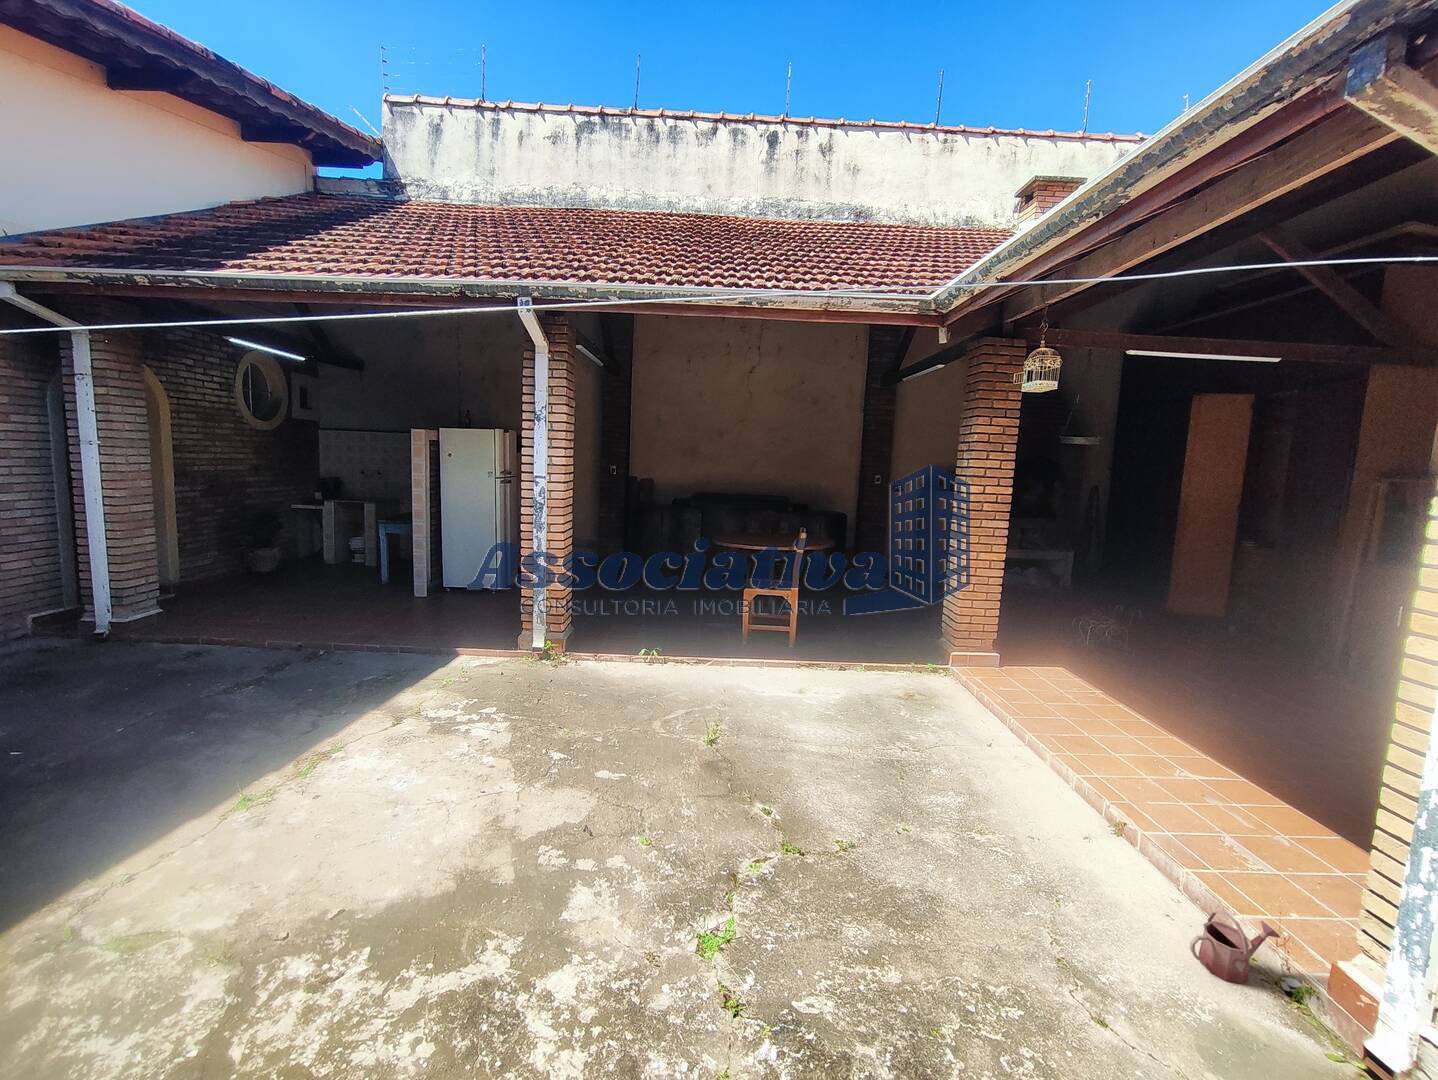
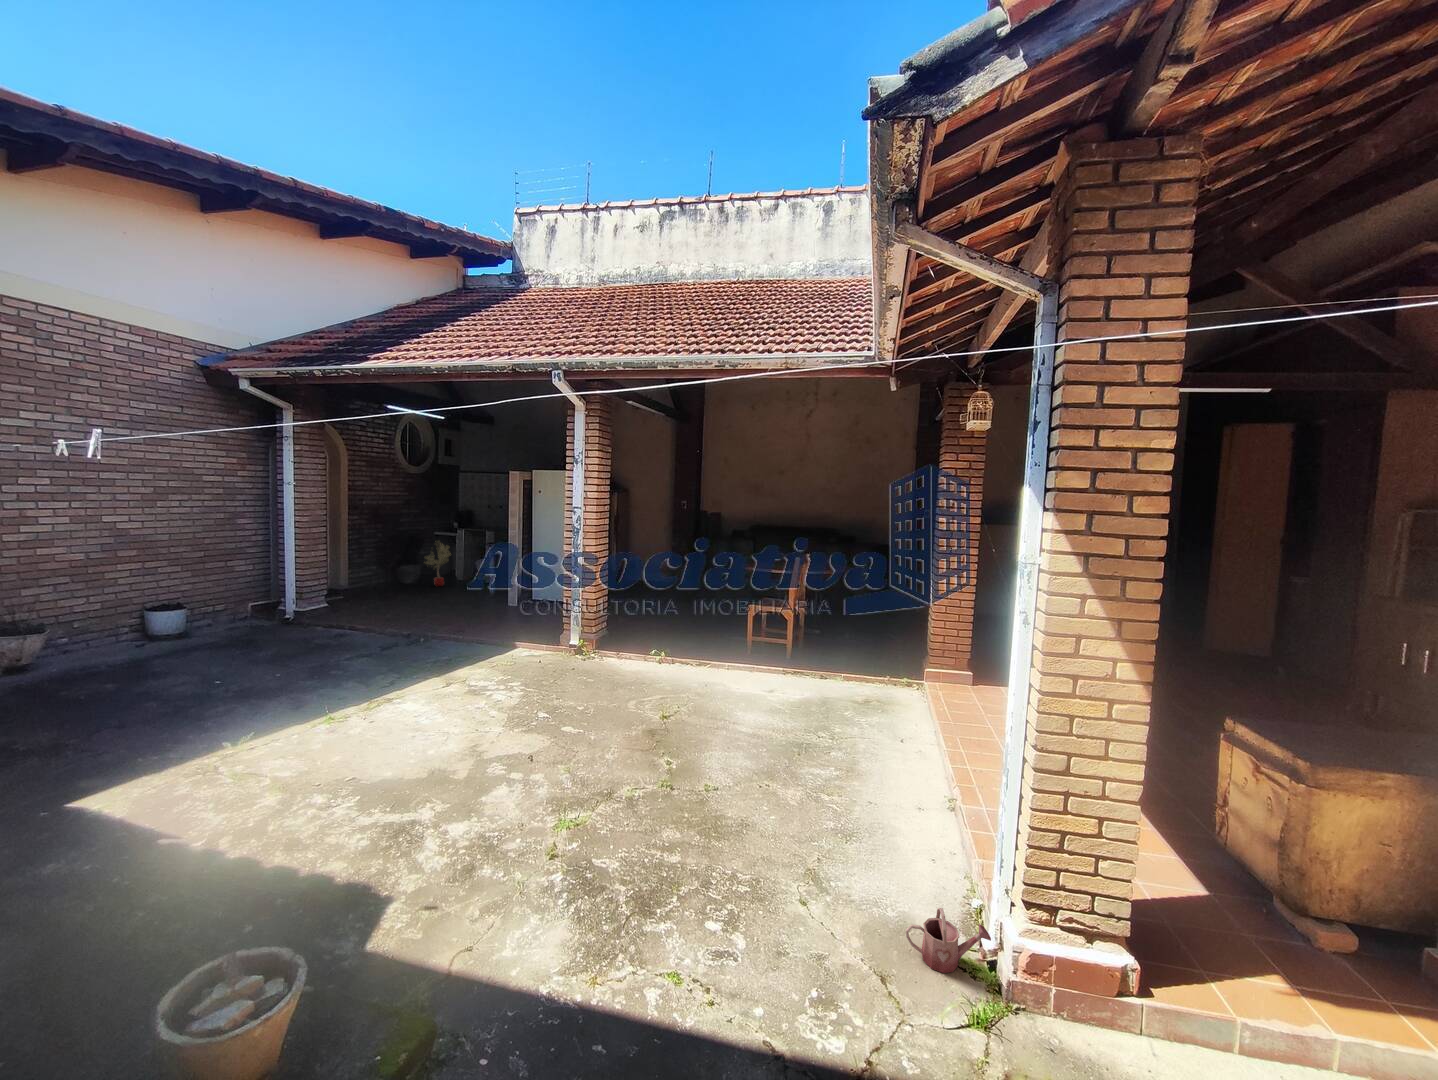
potted tree: none [281,517,318,574] -> present [425,543,450,586]

